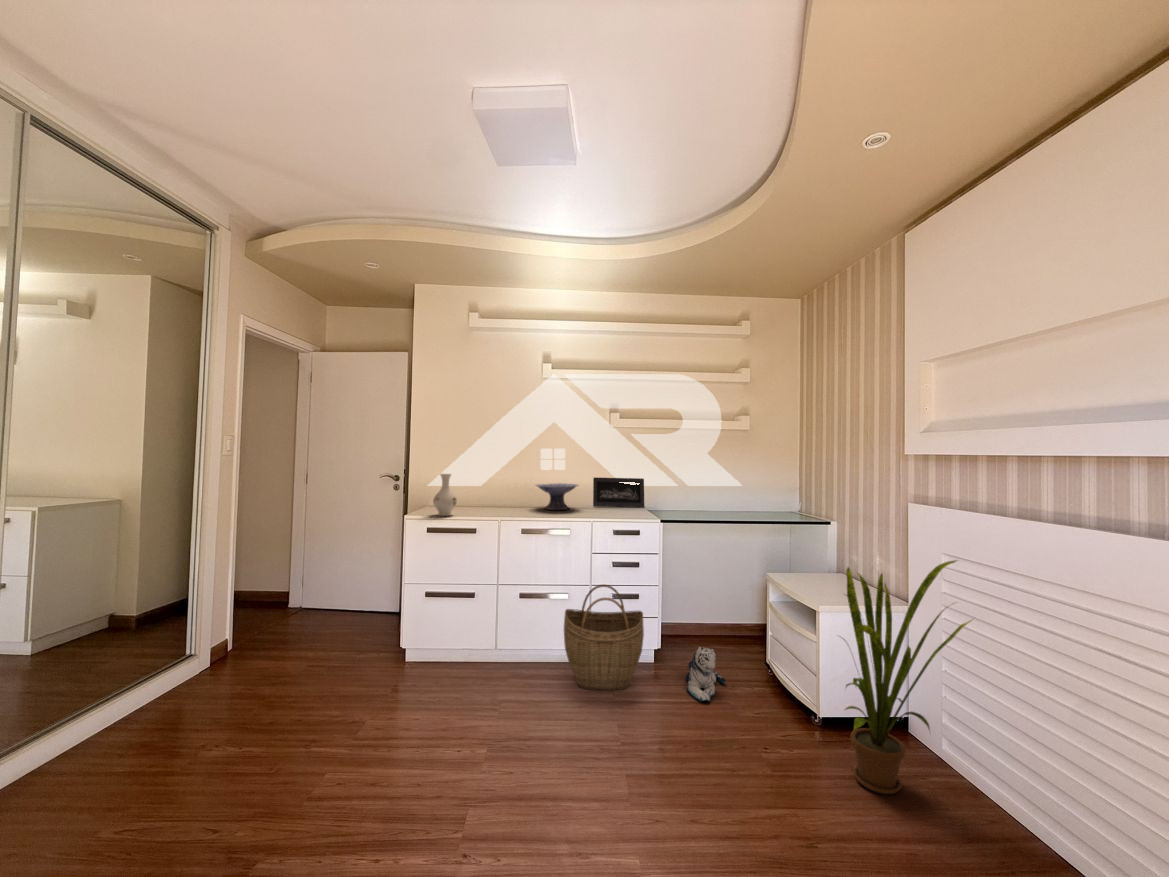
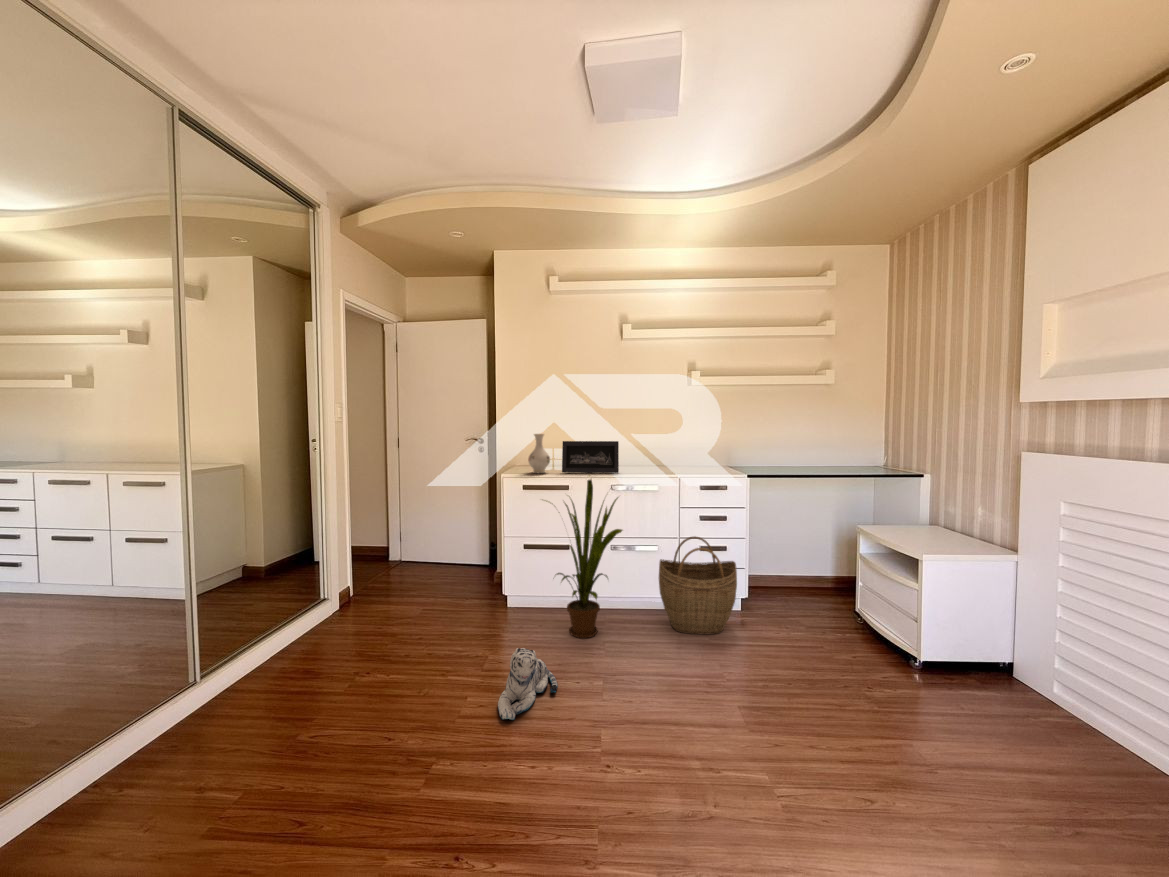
picture frame: present [593,477,644,507] -> present [562,441,619,473]
decorative bowl: present [536,483,578,510] -> none [620,442,663,467]
house plant: present [845,560,971,794] -> present [546,480,622,638]
plush toy: present [685,647,726,701] -> present [498,648,558,720]

